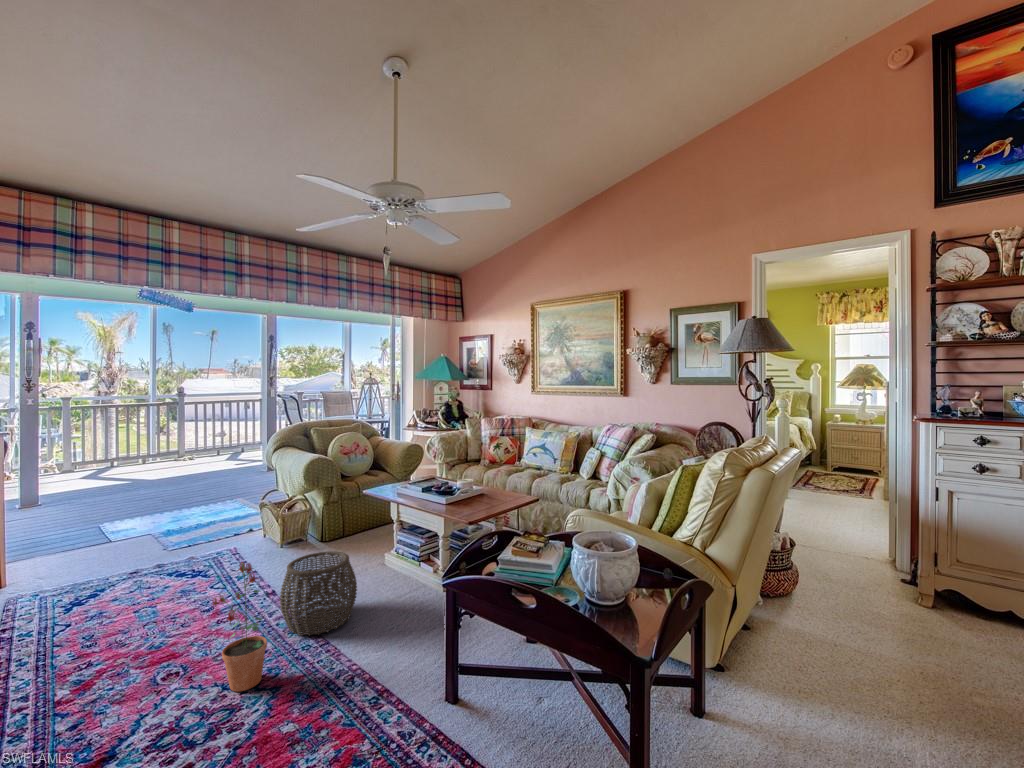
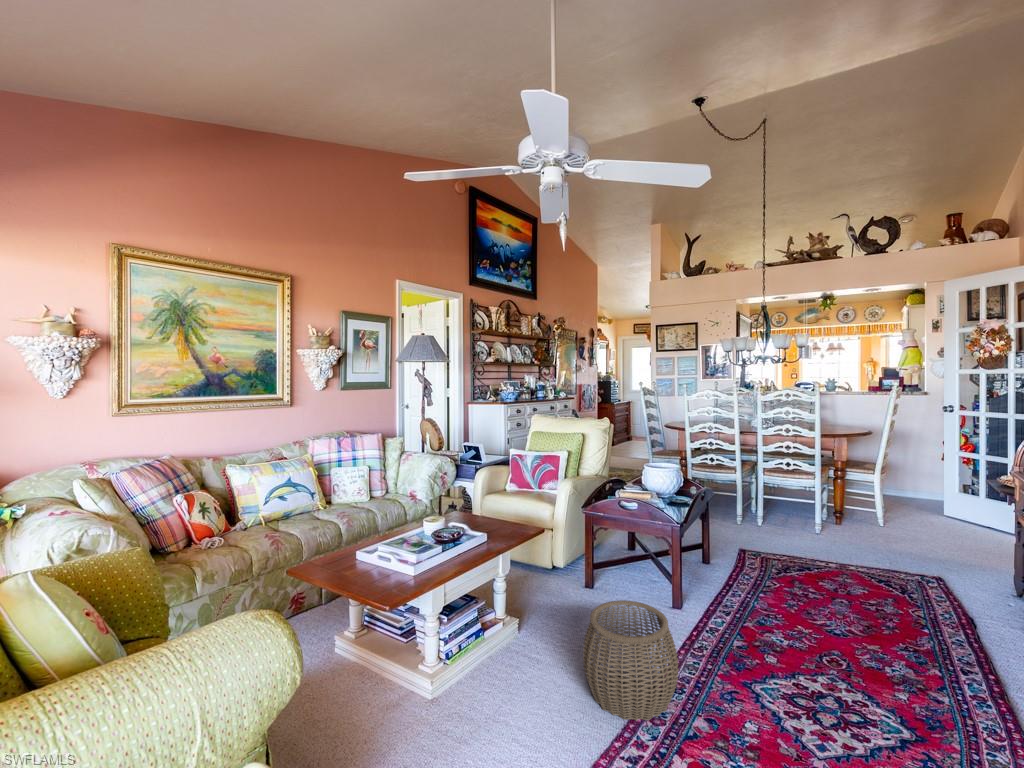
potted plant: present [213,562,267,692] -> none [737,582,788,715]

